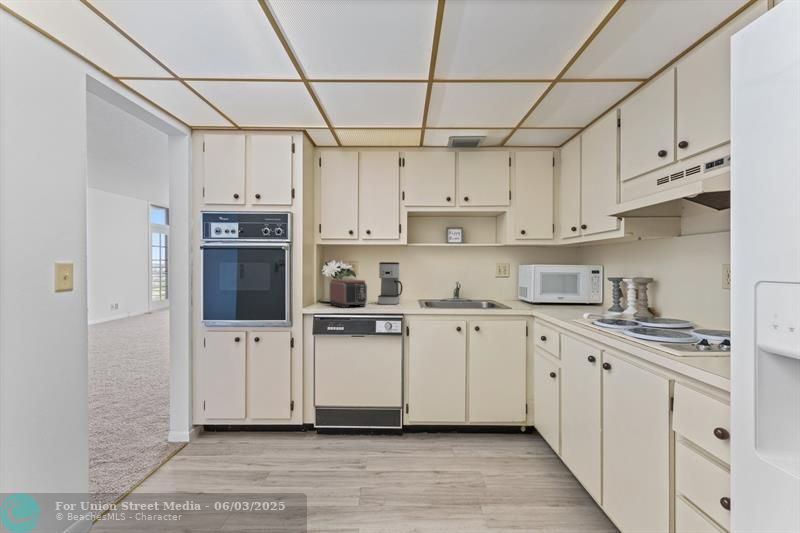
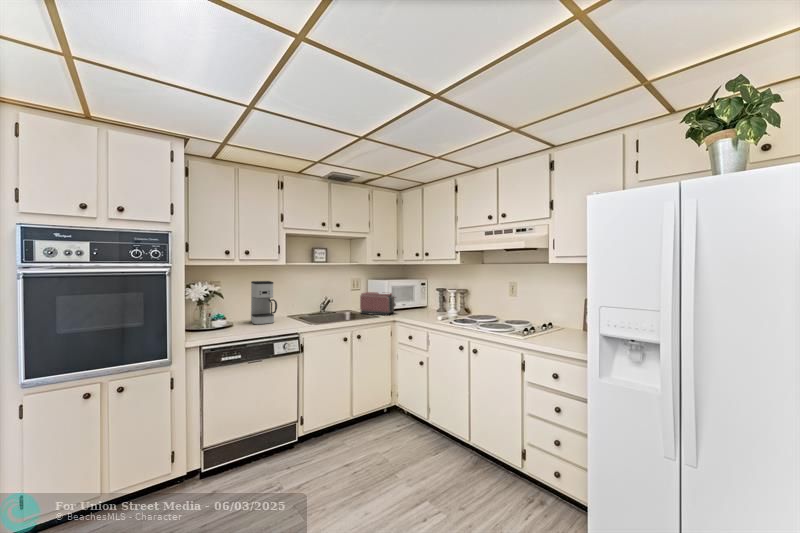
toaster: present [329,279,367,308] -> present [360,292,396,315]

